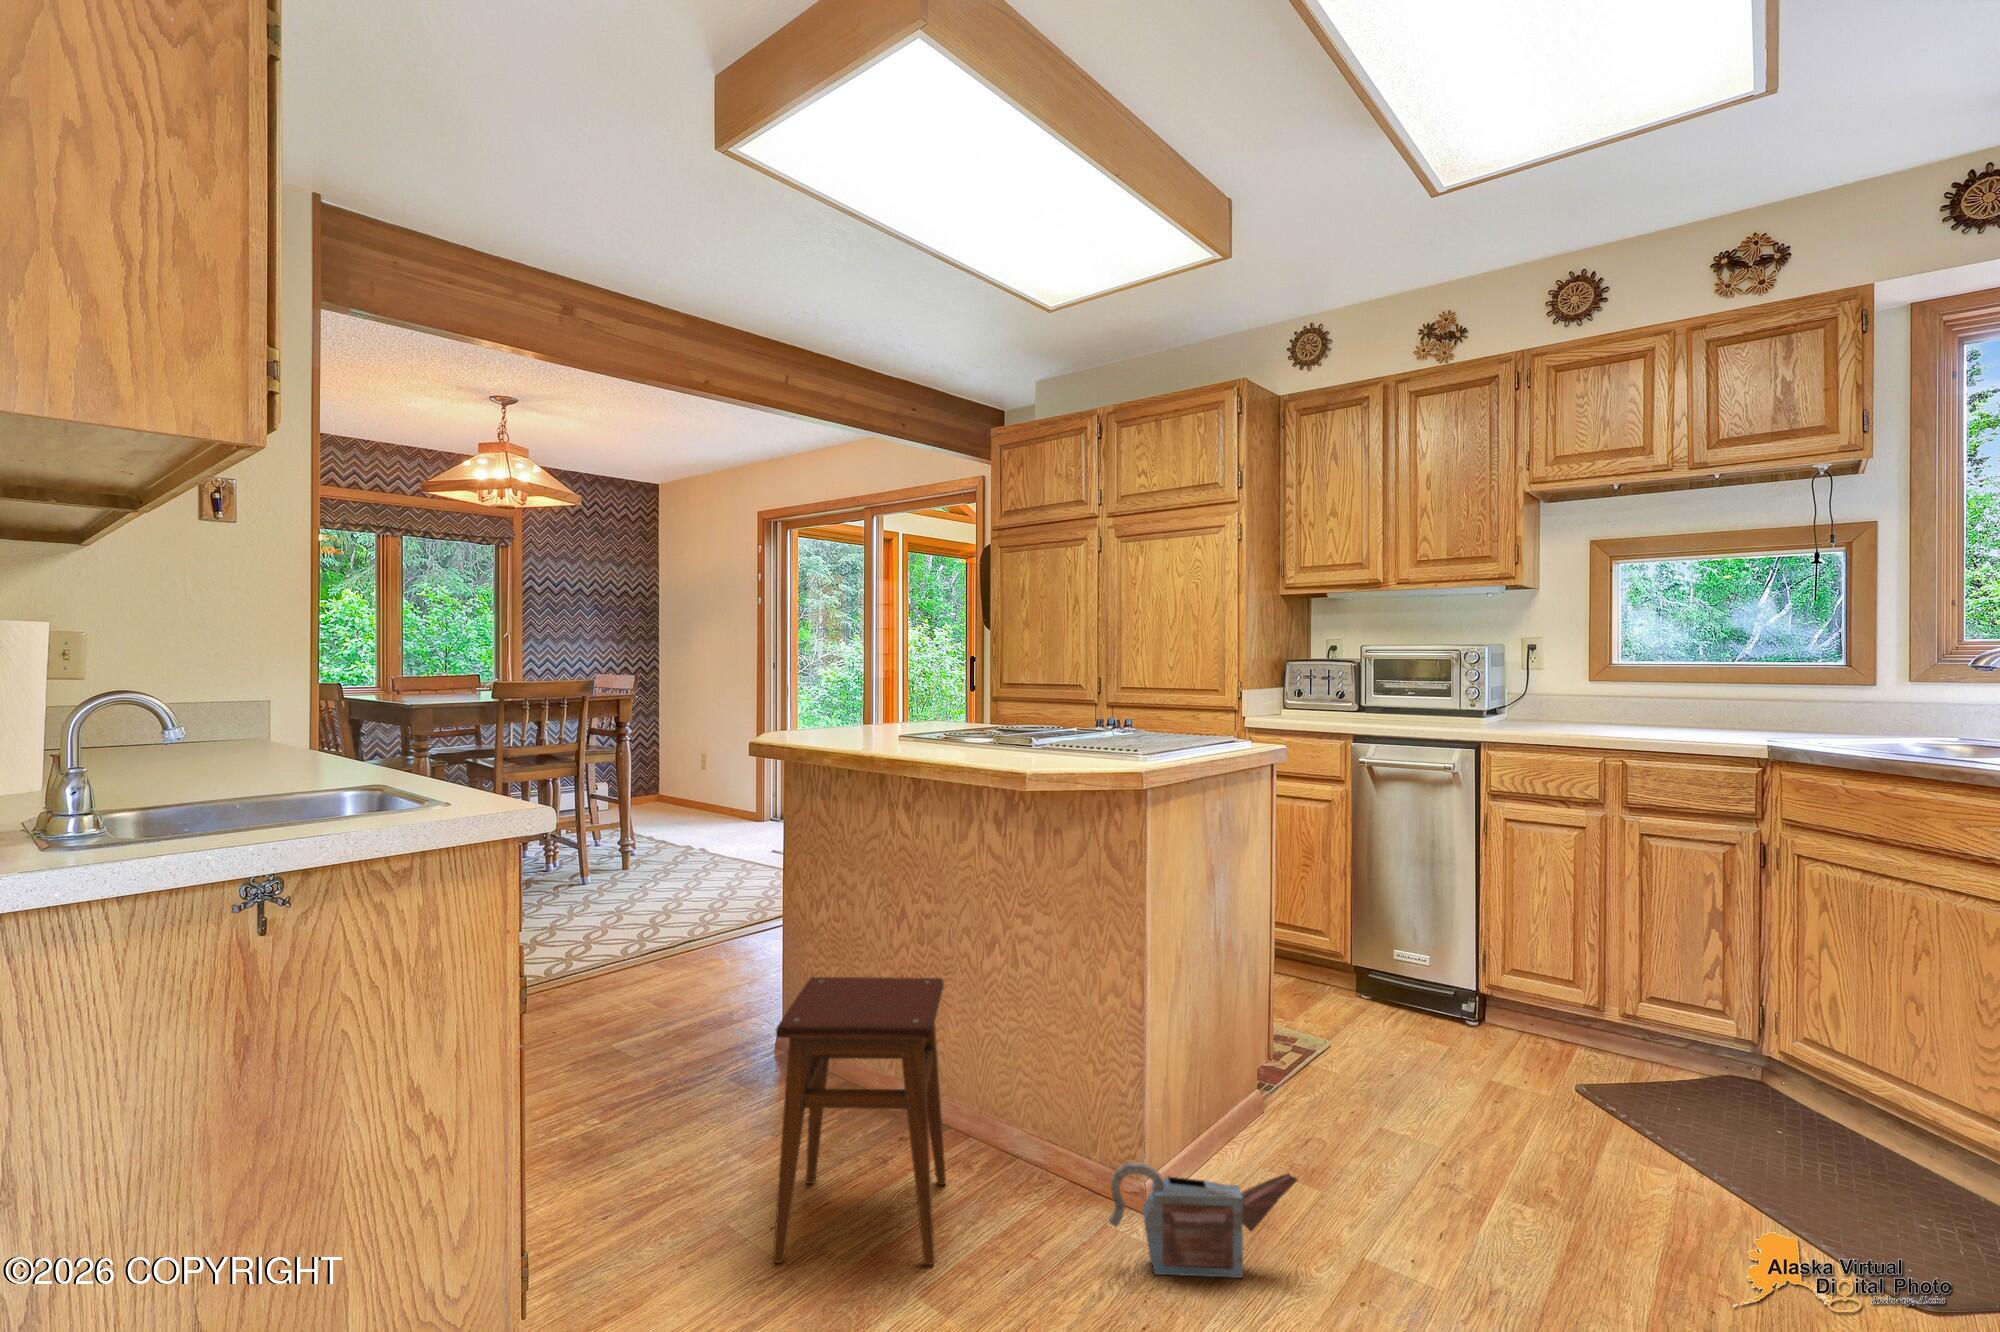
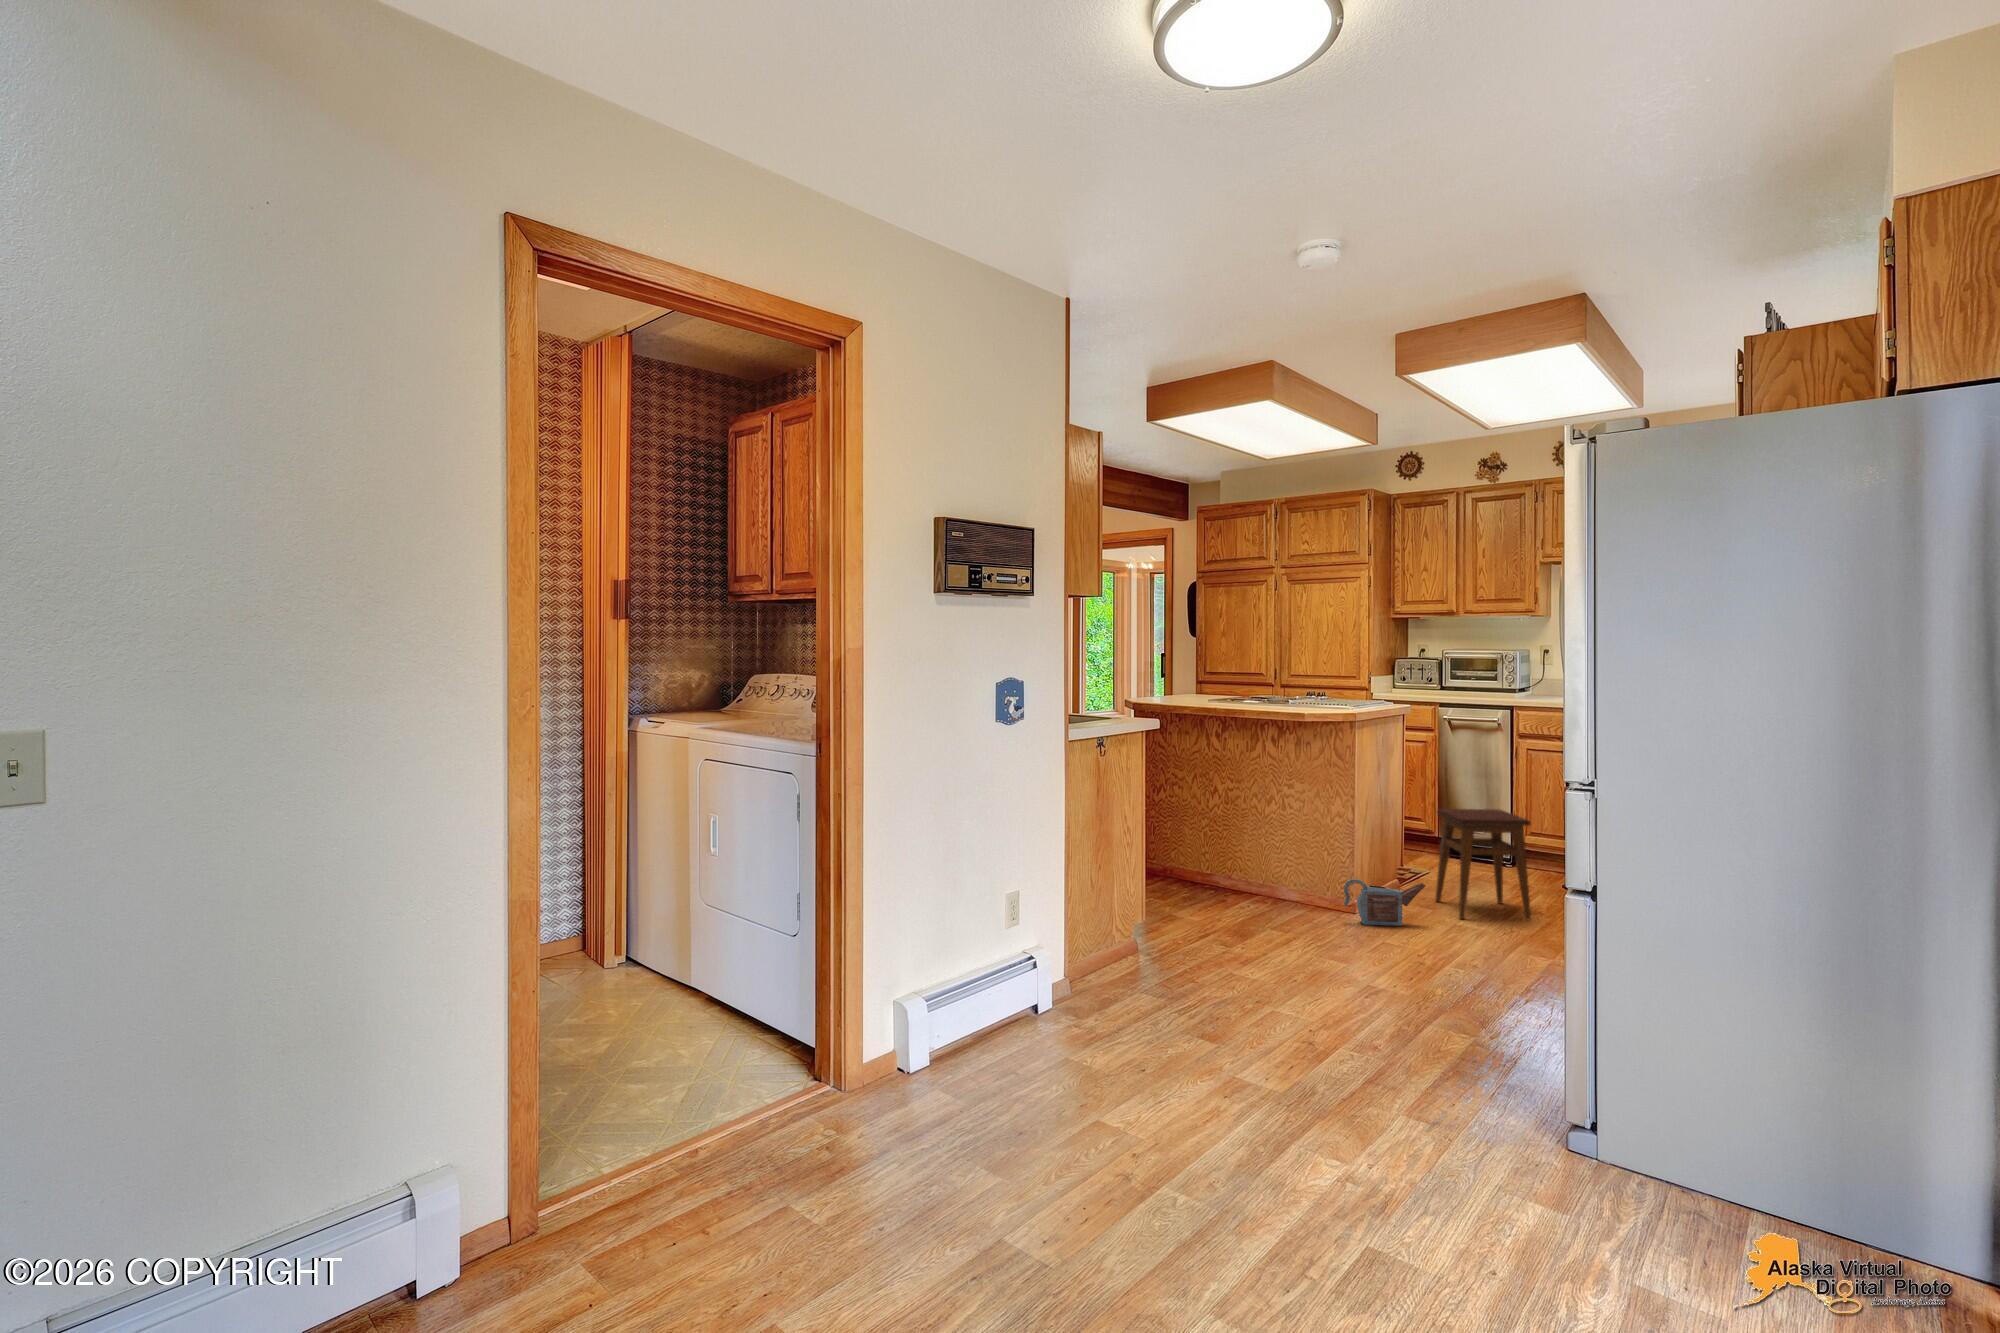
stool: present [773,977,946,1265] -> present [1435,809,1531,920]

